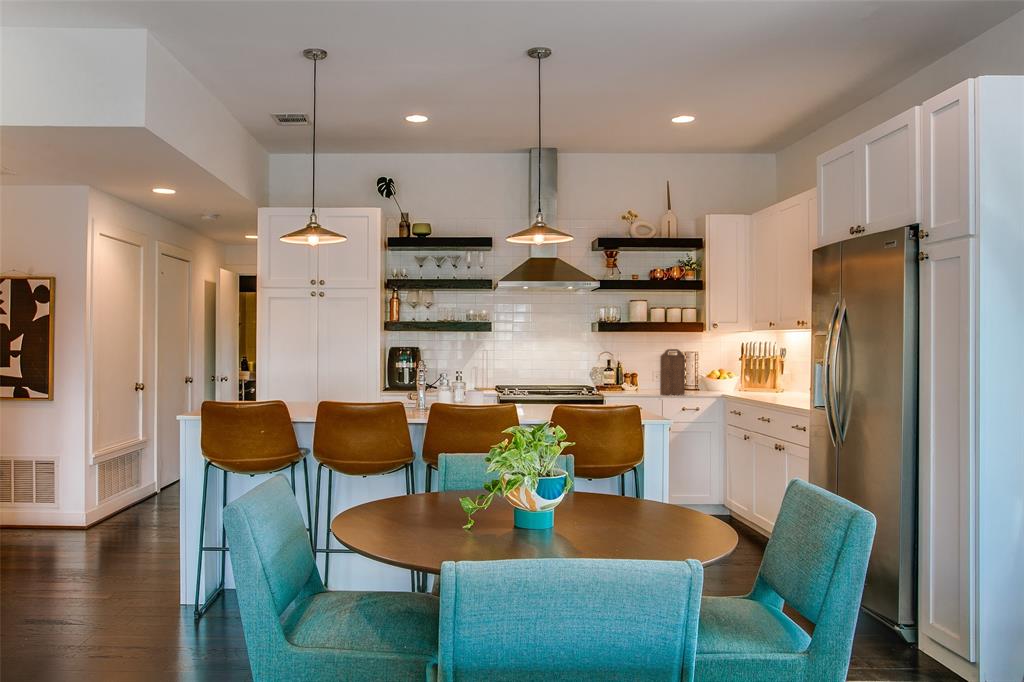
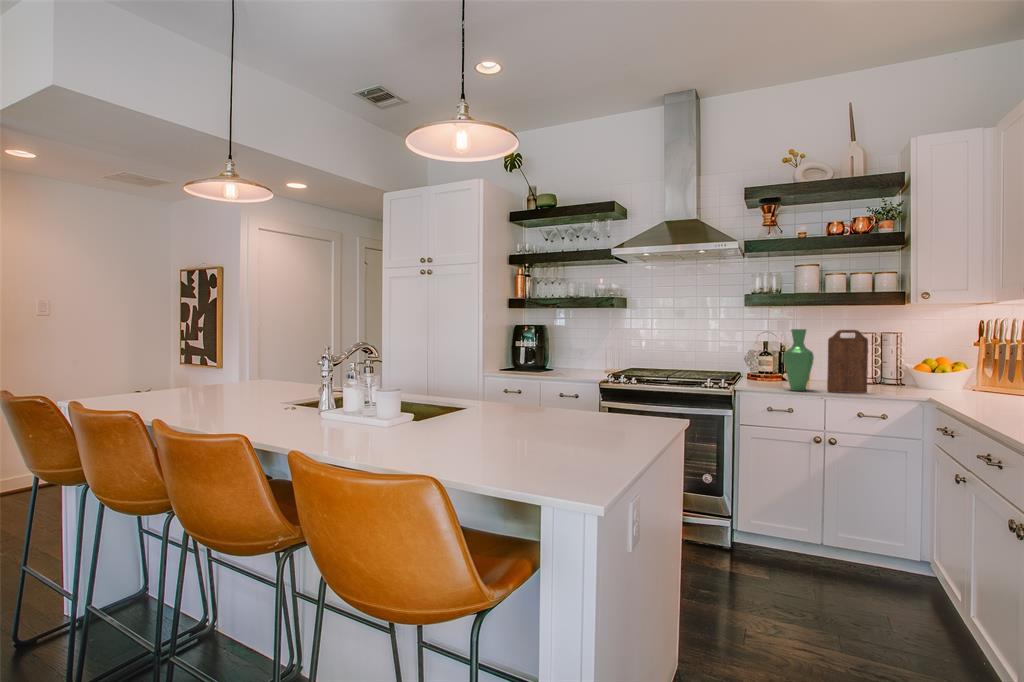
vase: none [630,349,651,395] -> present [783,329,814,391]

